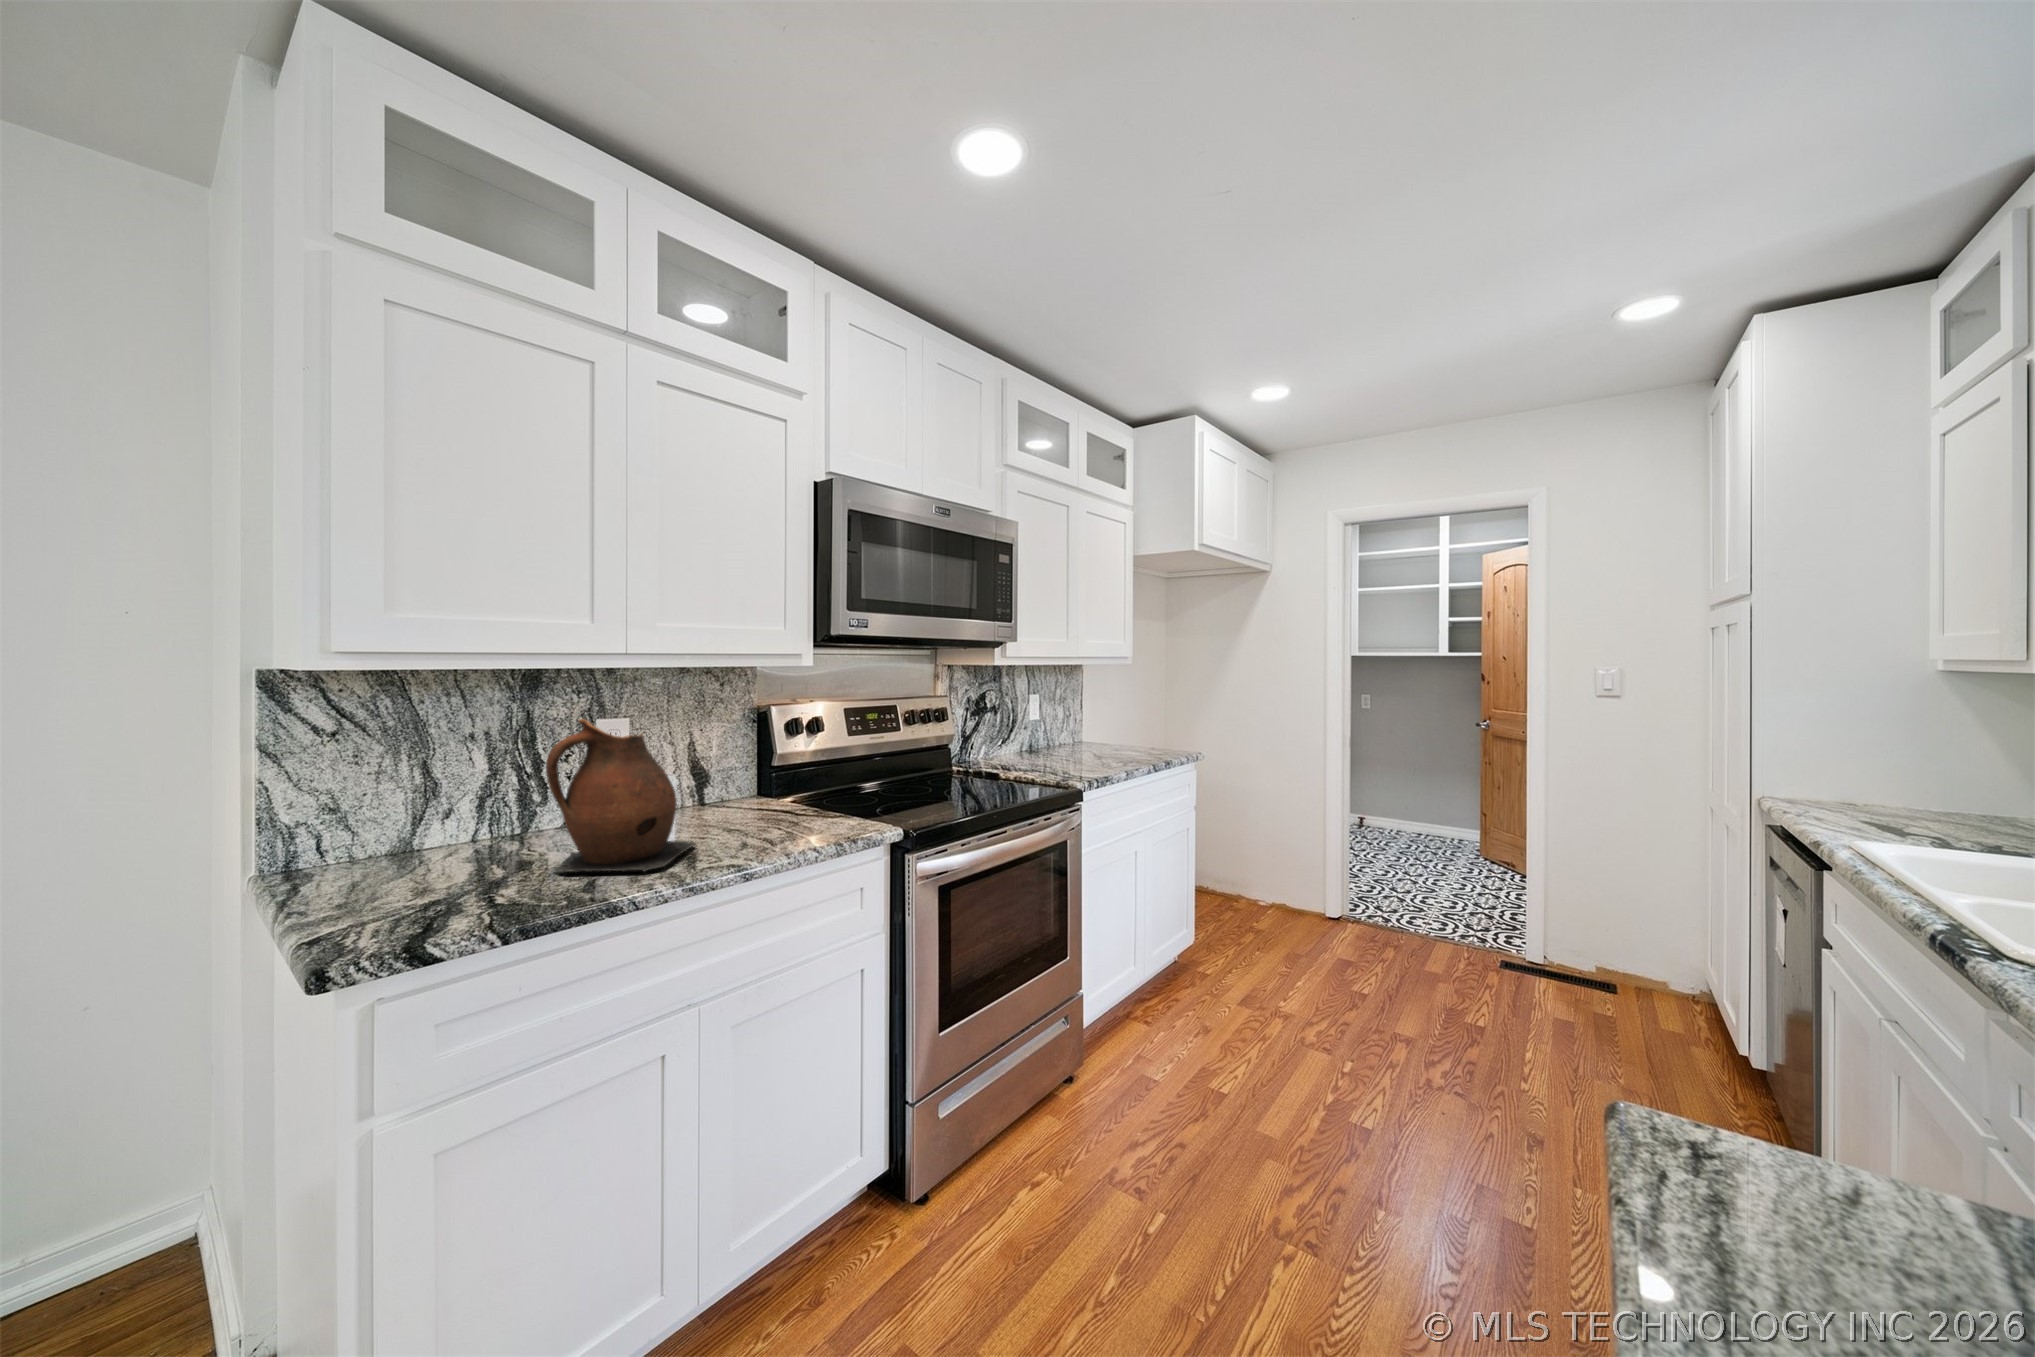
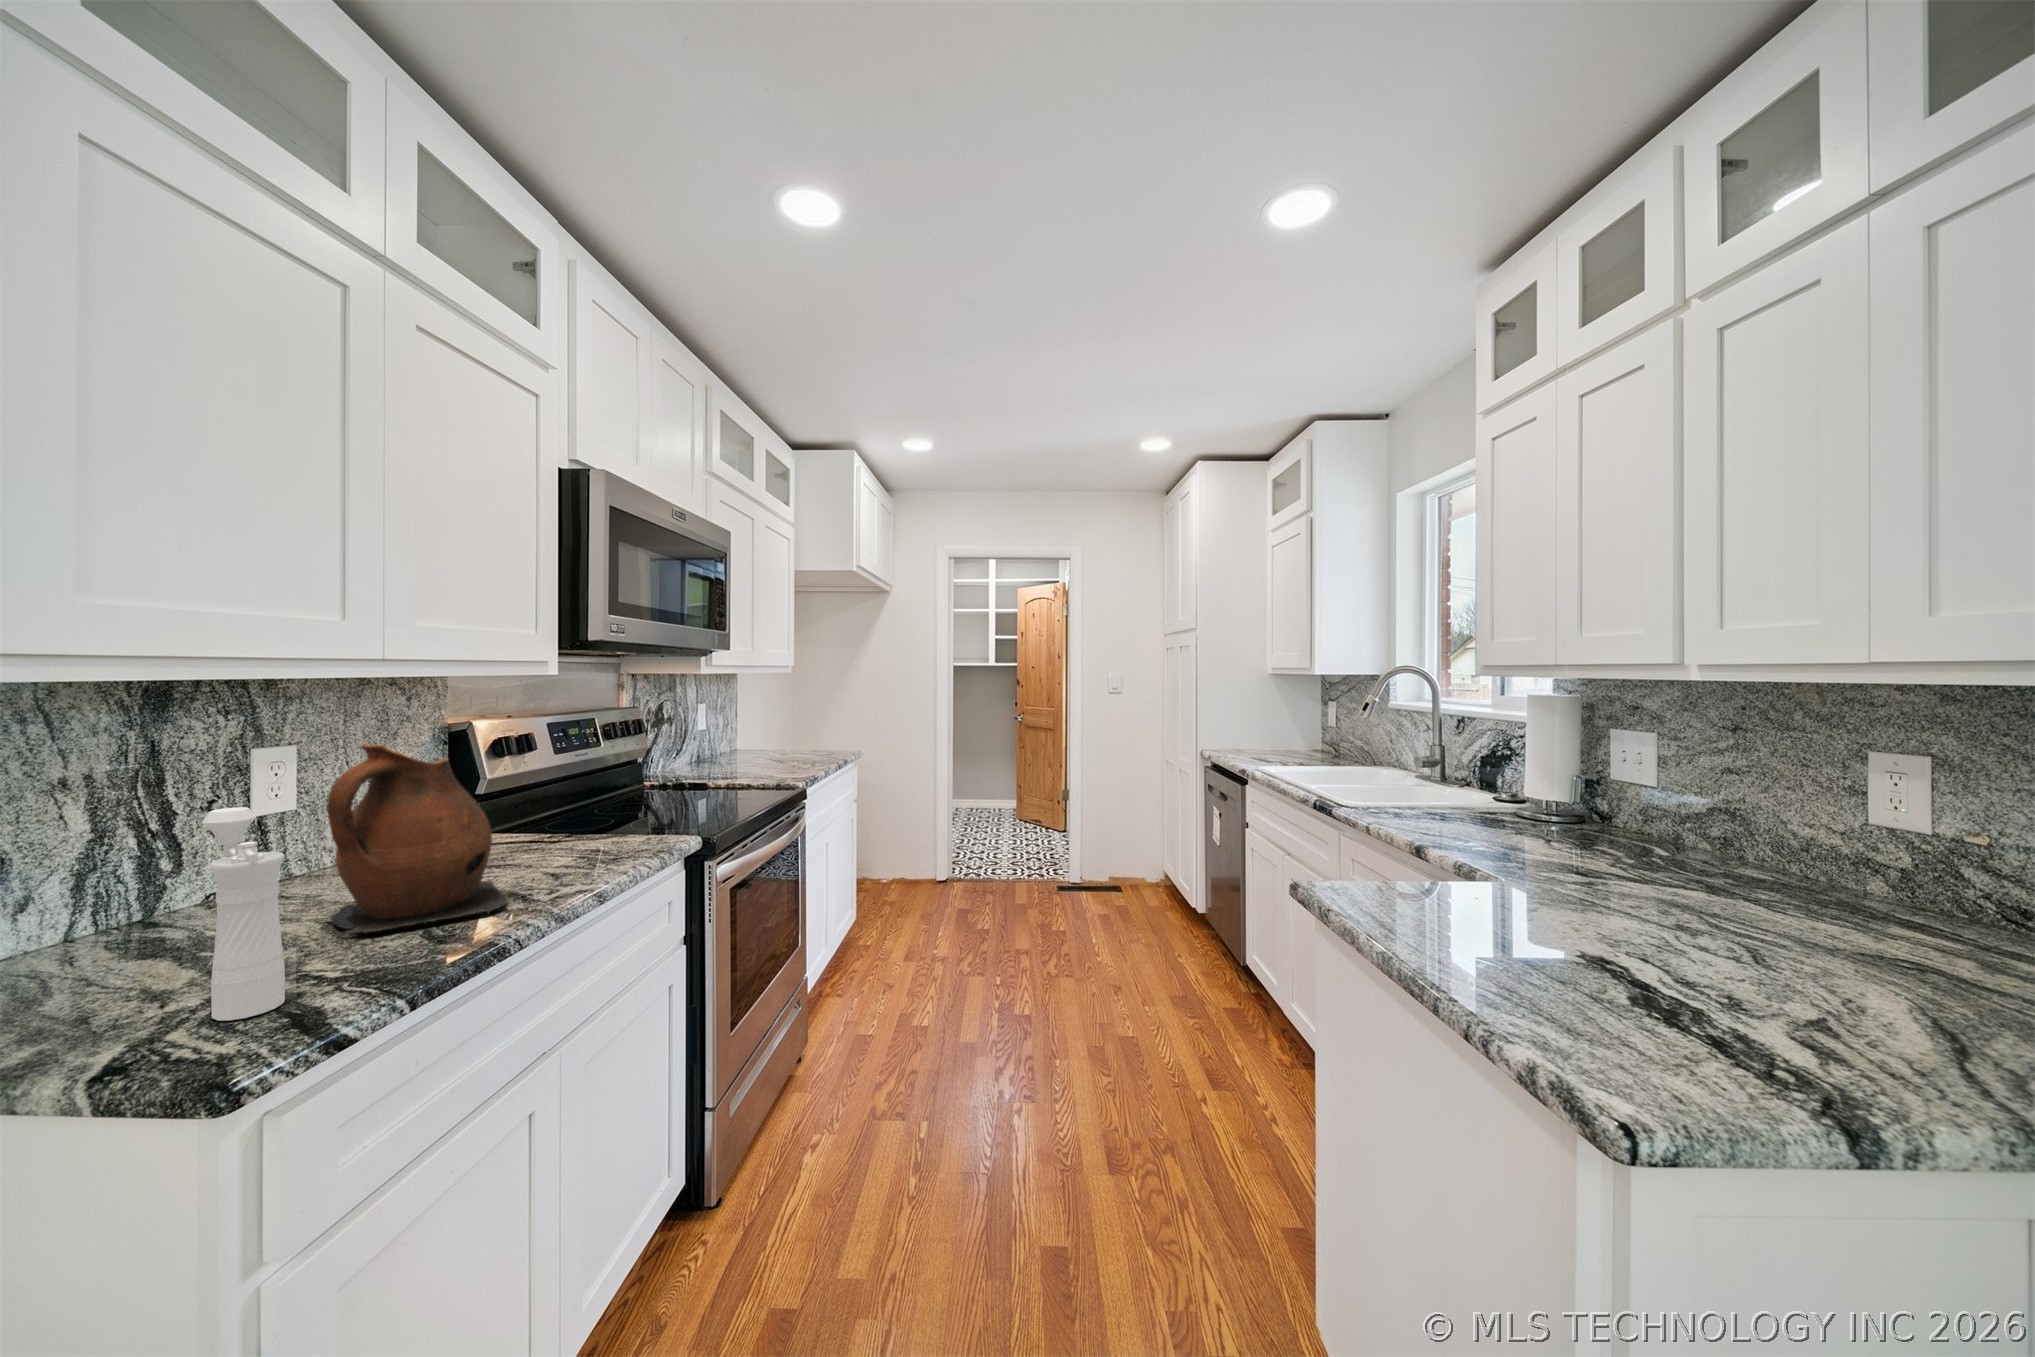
pepper mill: none [390,762,465,923] -> present [202,807,285,1021]

